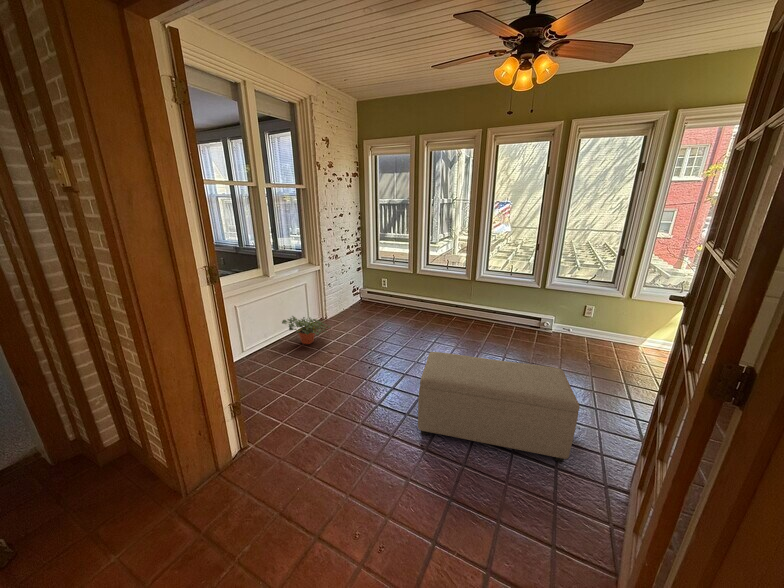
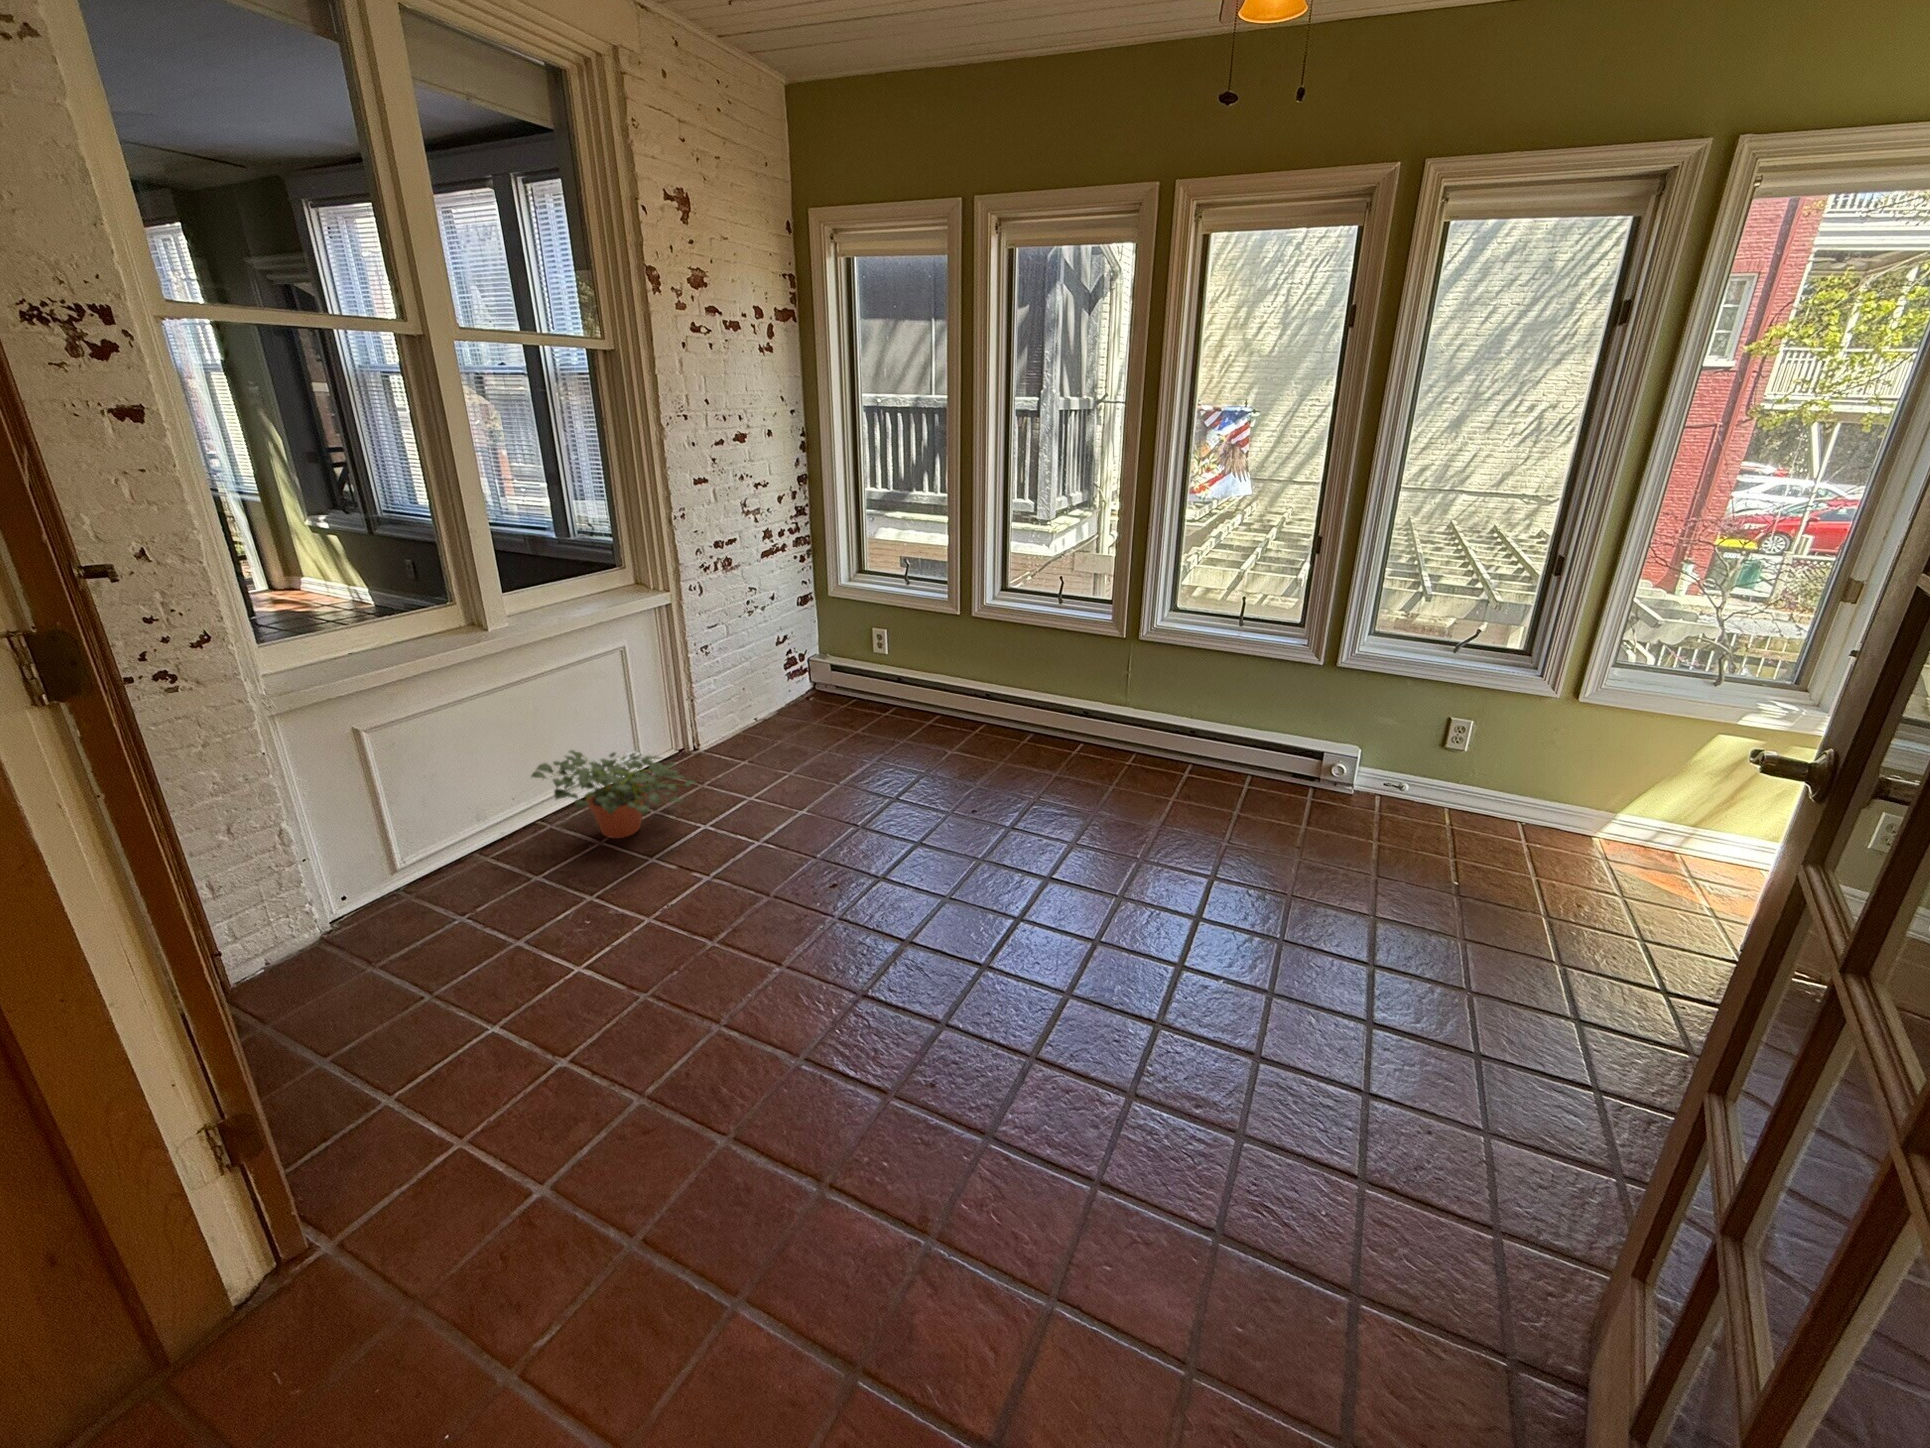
ottoman: present [418,352,580,462] -> none [914,891,1434,1269]

